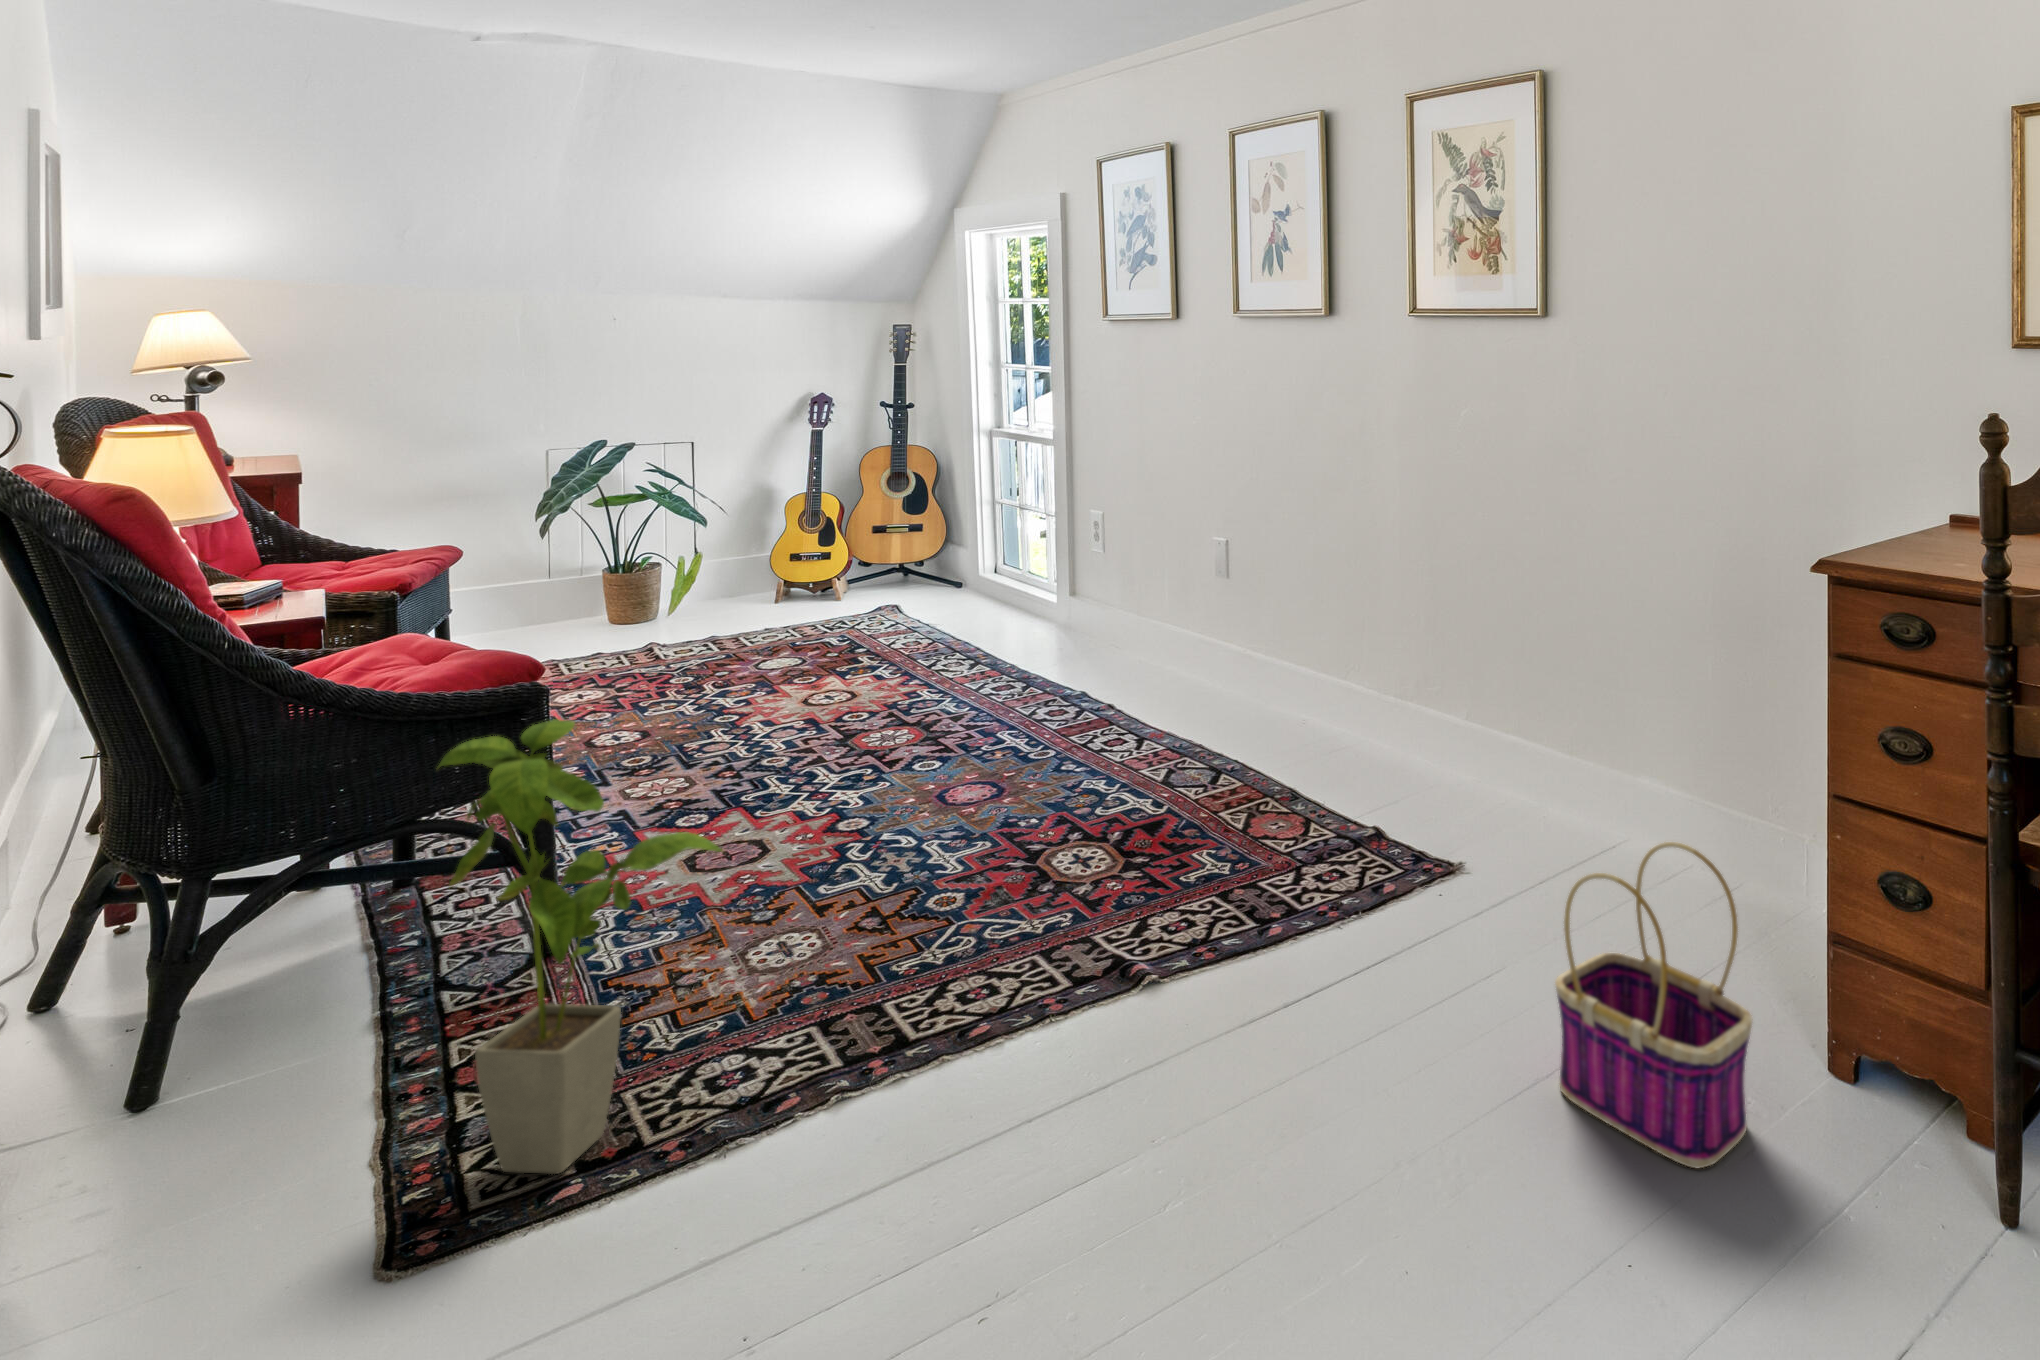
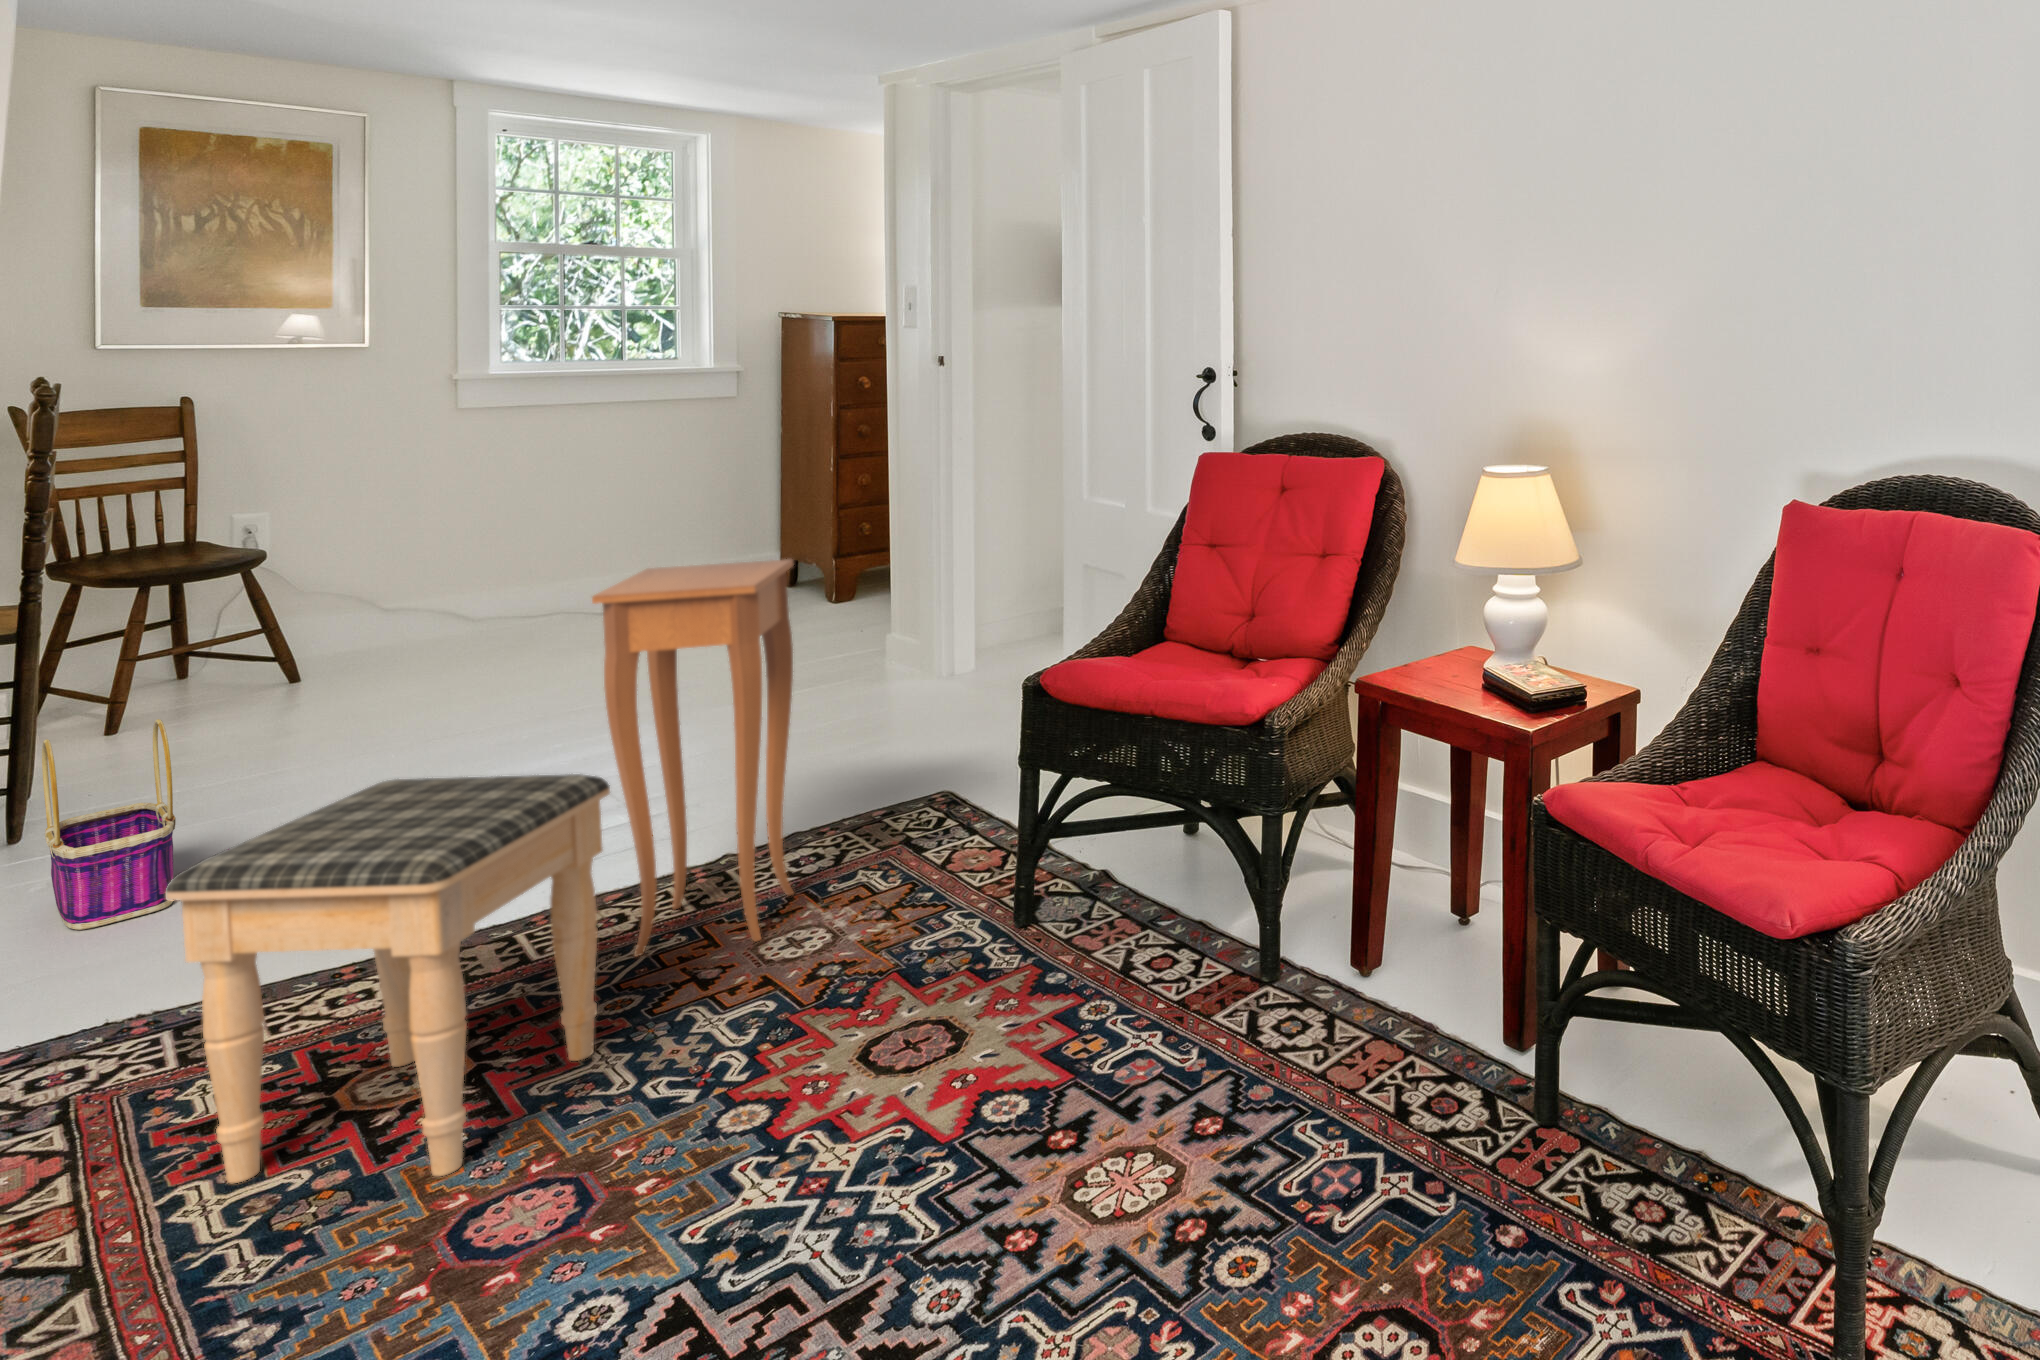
side table: none [738,571,955,1021] -> present [592,559,794,957]
footstool: none [933,618,1165,878] -> present [166,774,610,1183]
house plant: present [439,719,722,1174] -> none [789,558,949,833]

